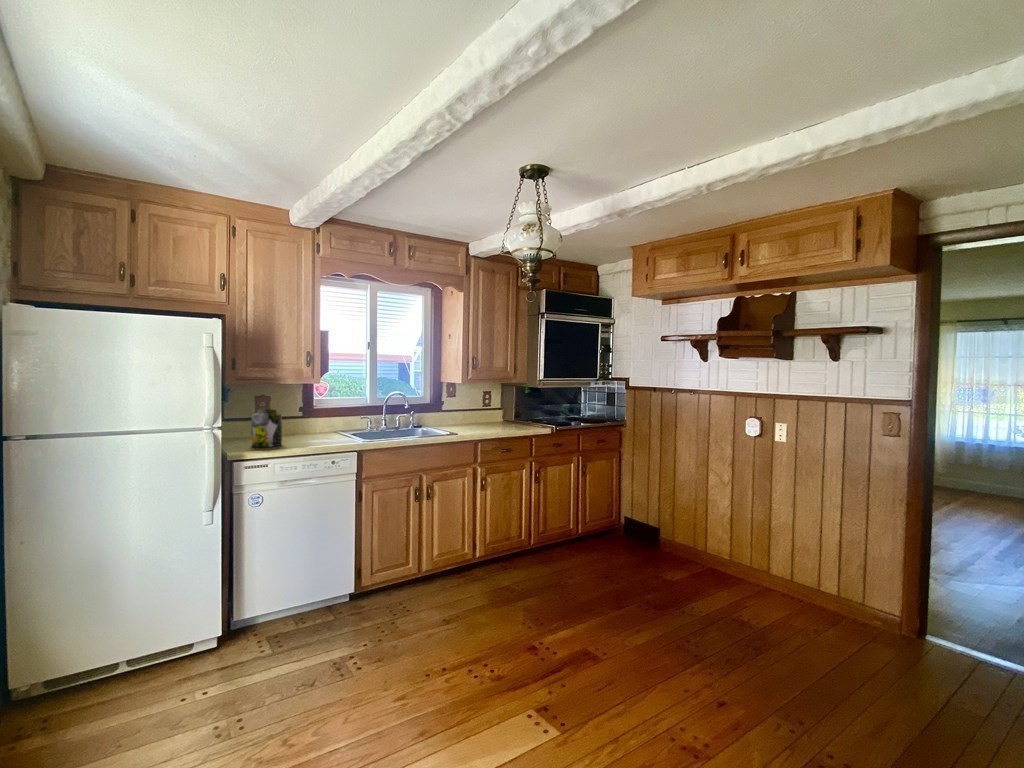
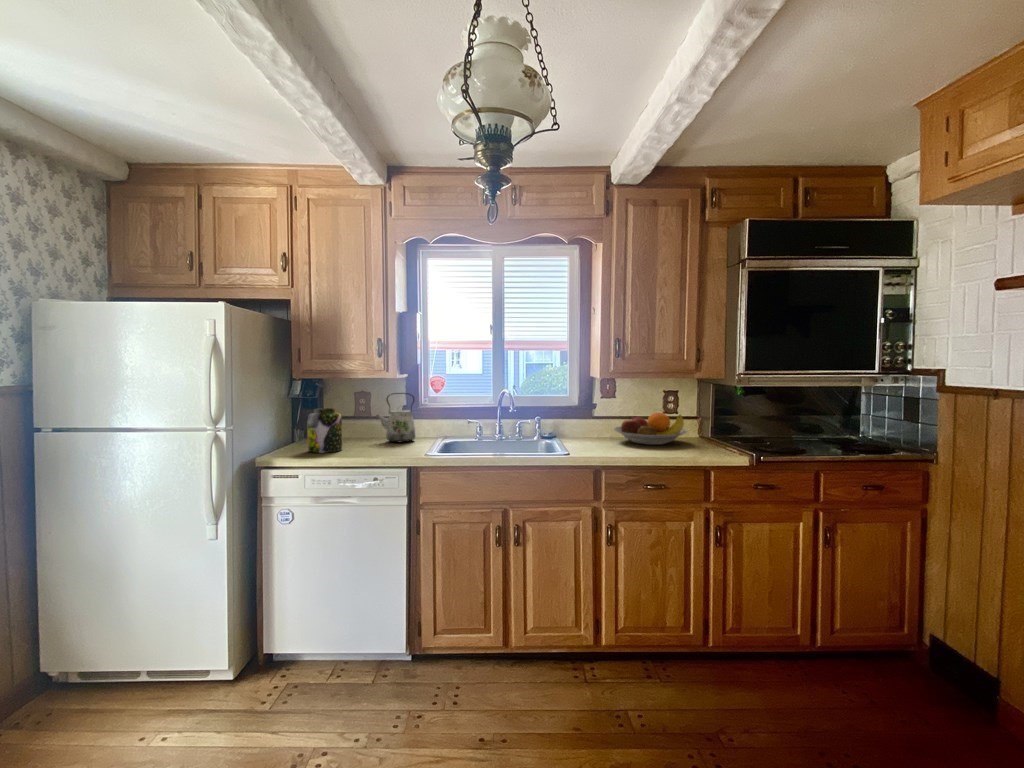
kettle: none [285,396,320,437] -> present [376,393,415,443]
fruit bowl: none [461,406,508,427] -> present [614,413,687,445]

